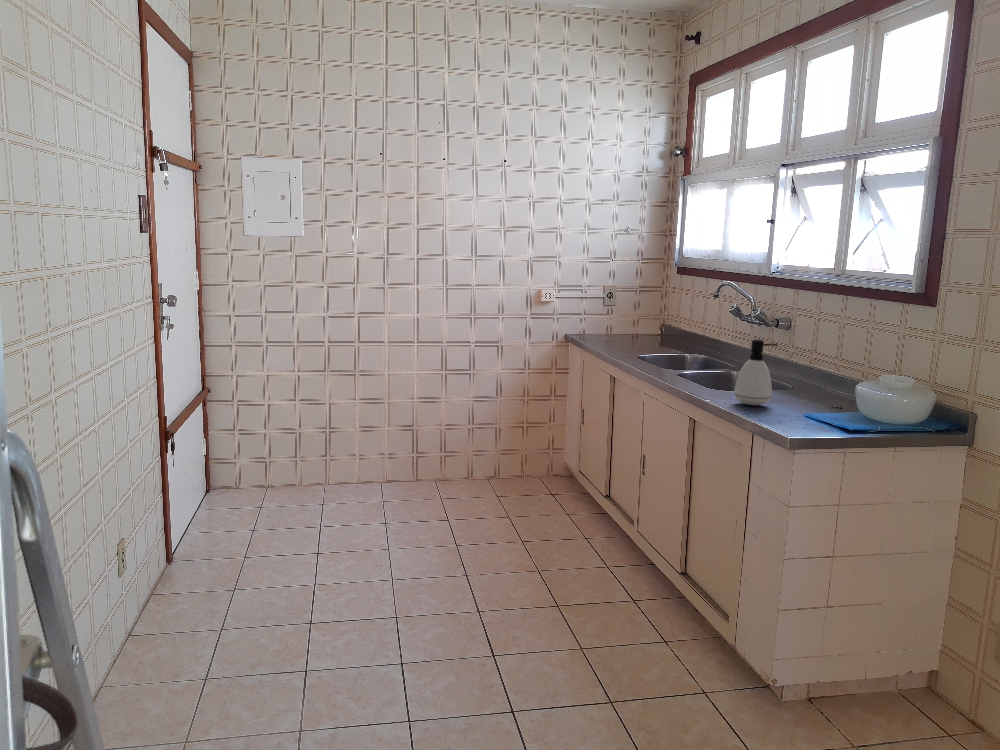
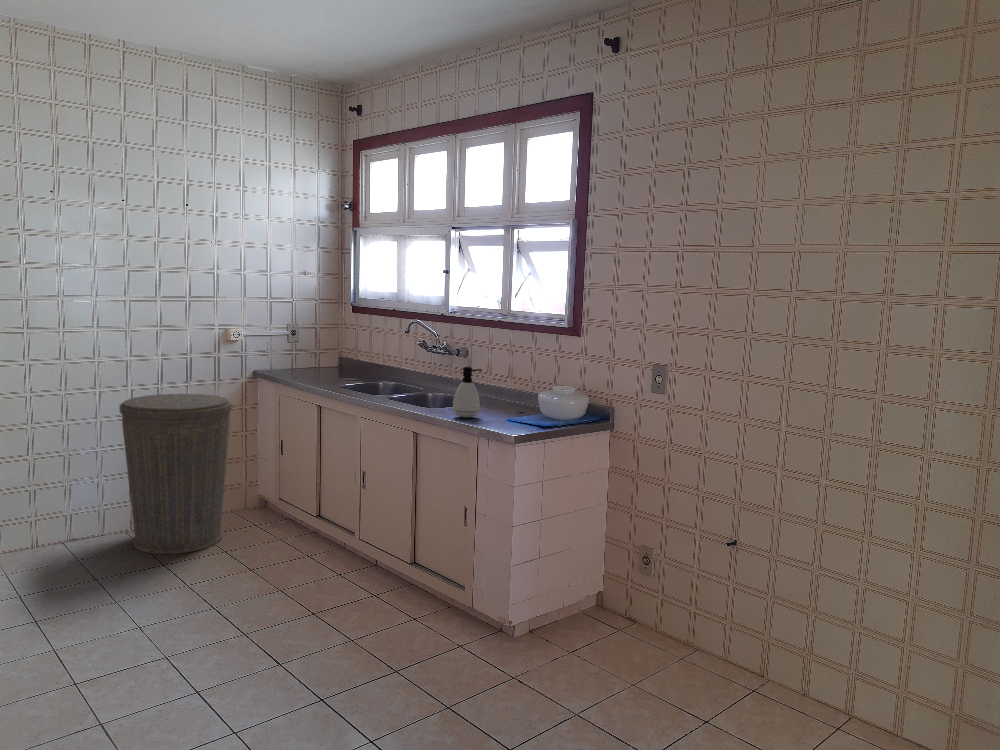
trash can: none [424,351,528,512] -> present [119,394,232,554]

